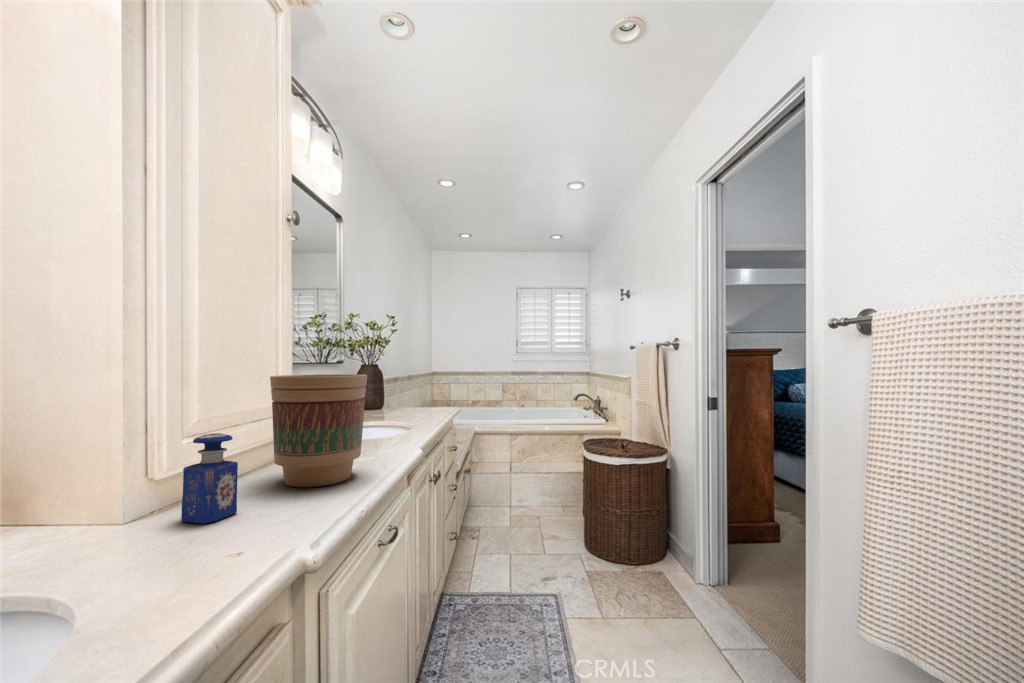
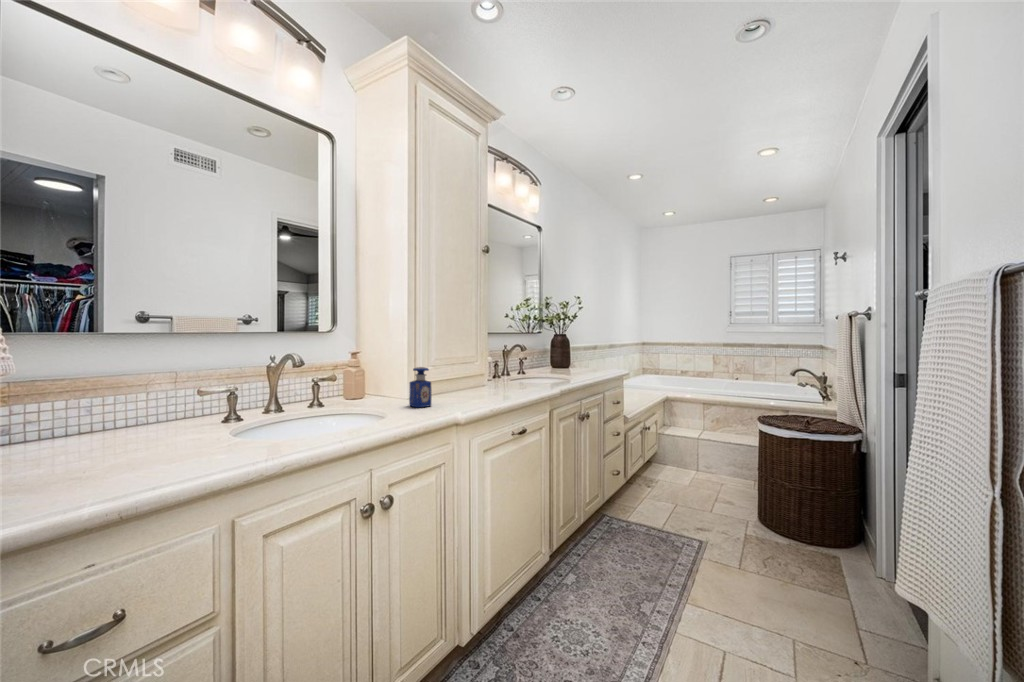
flower pot: present [270,374,367,487] -> none [453,340,504,402]

